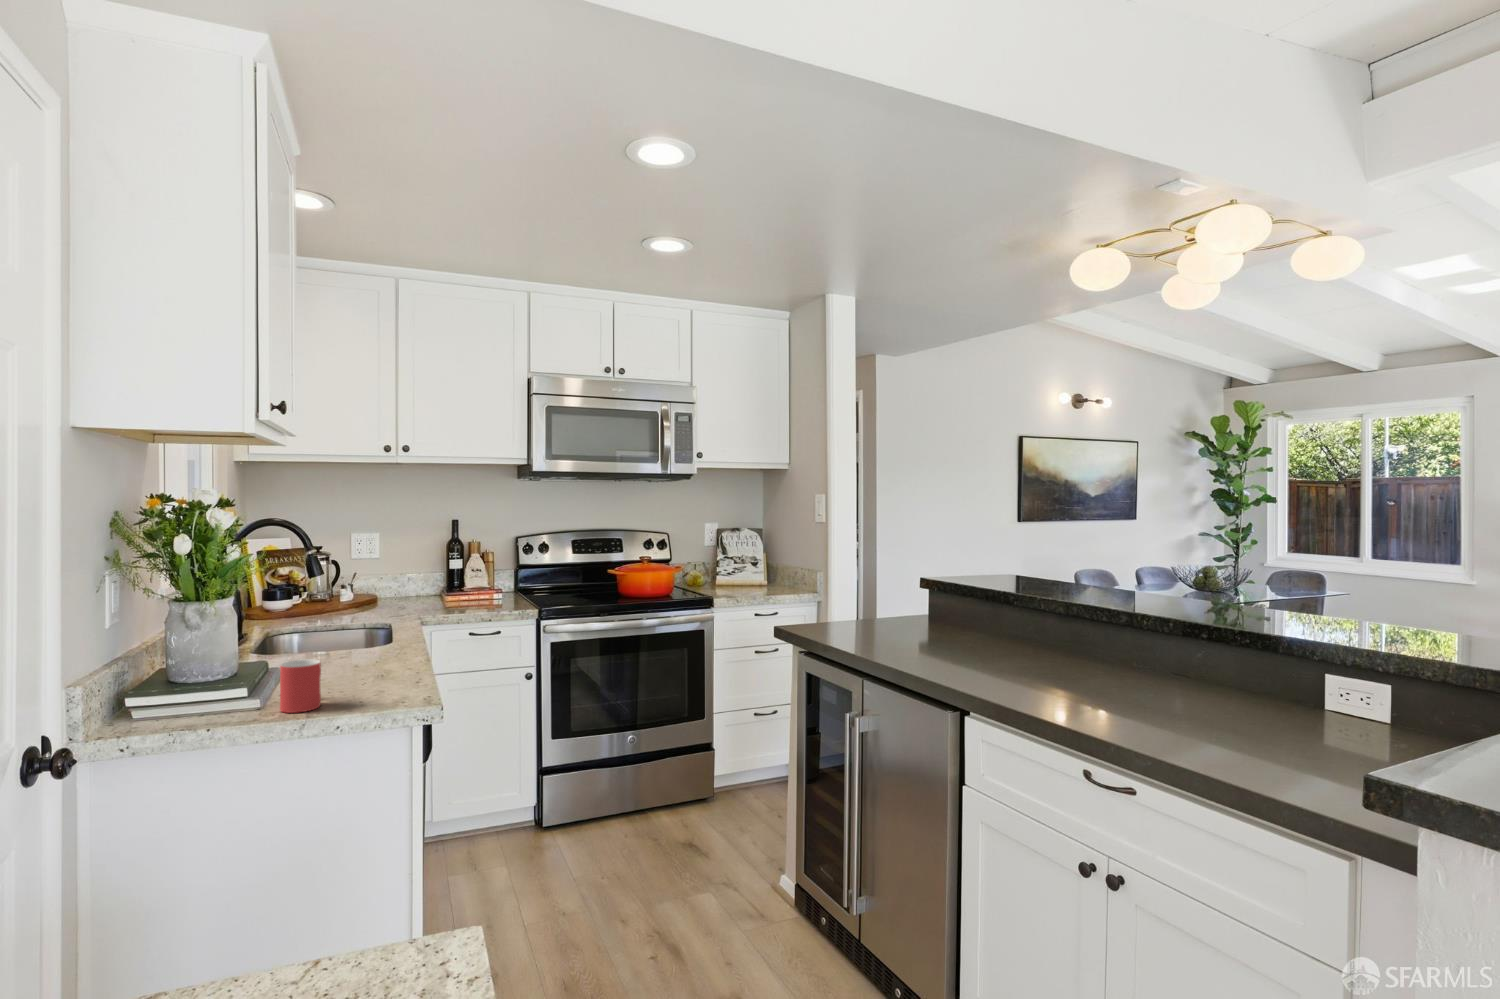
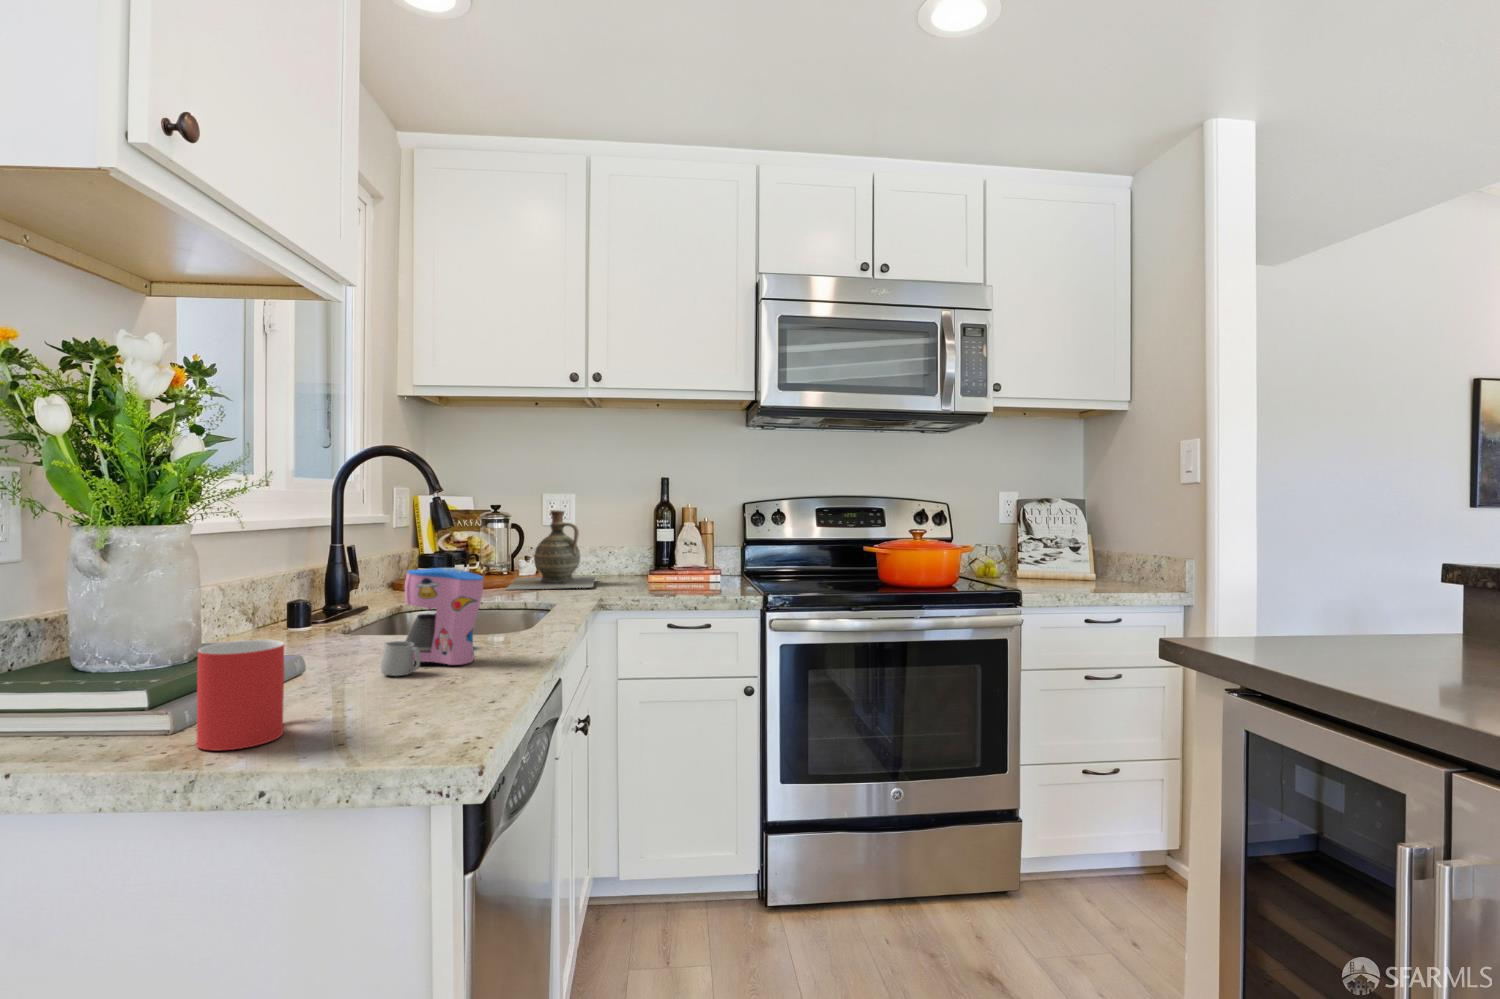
ceramic jug: none [333,551,406,615] -> present [506,510,595,590]
coffee maker: none [327,611,382,676] -> present [381,567,484,676]

